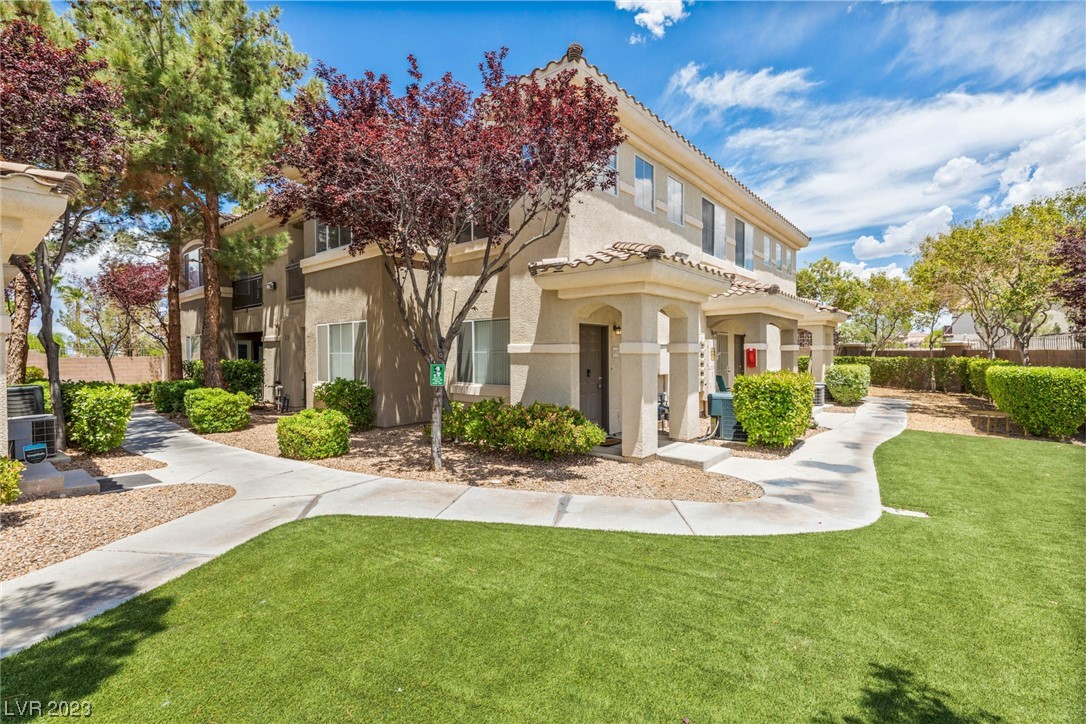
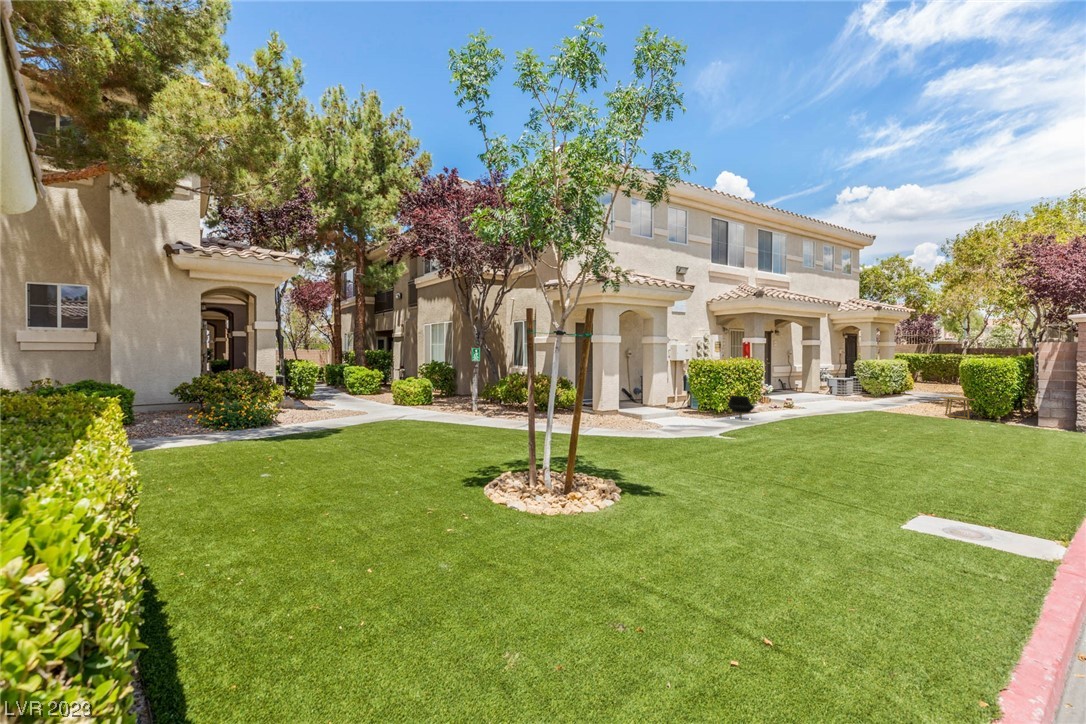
lounge chair: none [797,425,843,461] -> present [728,396,755,420]

